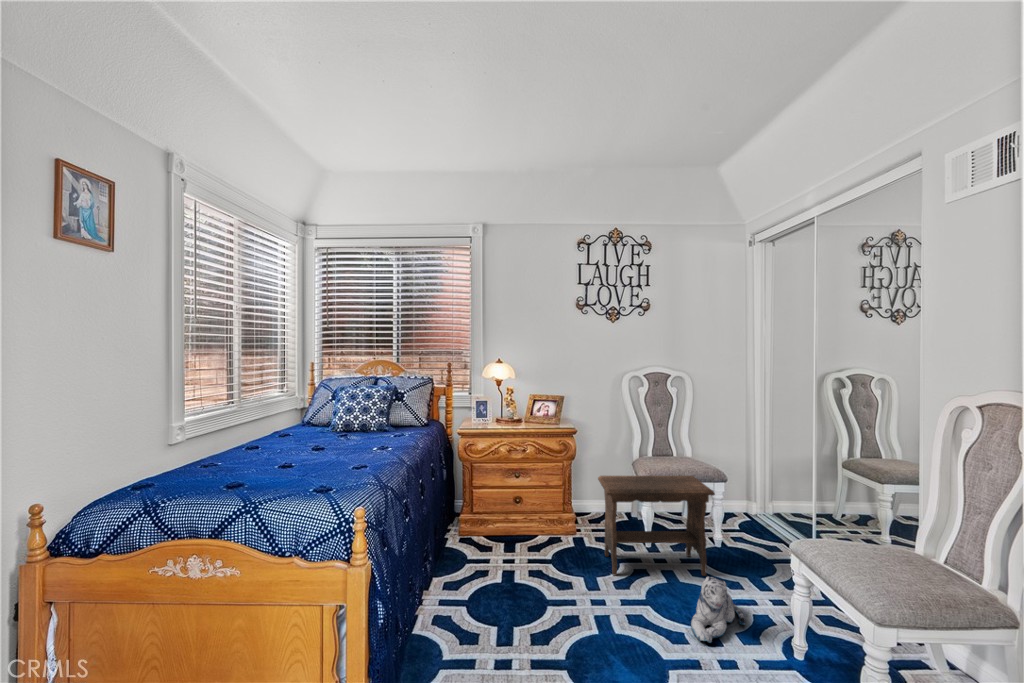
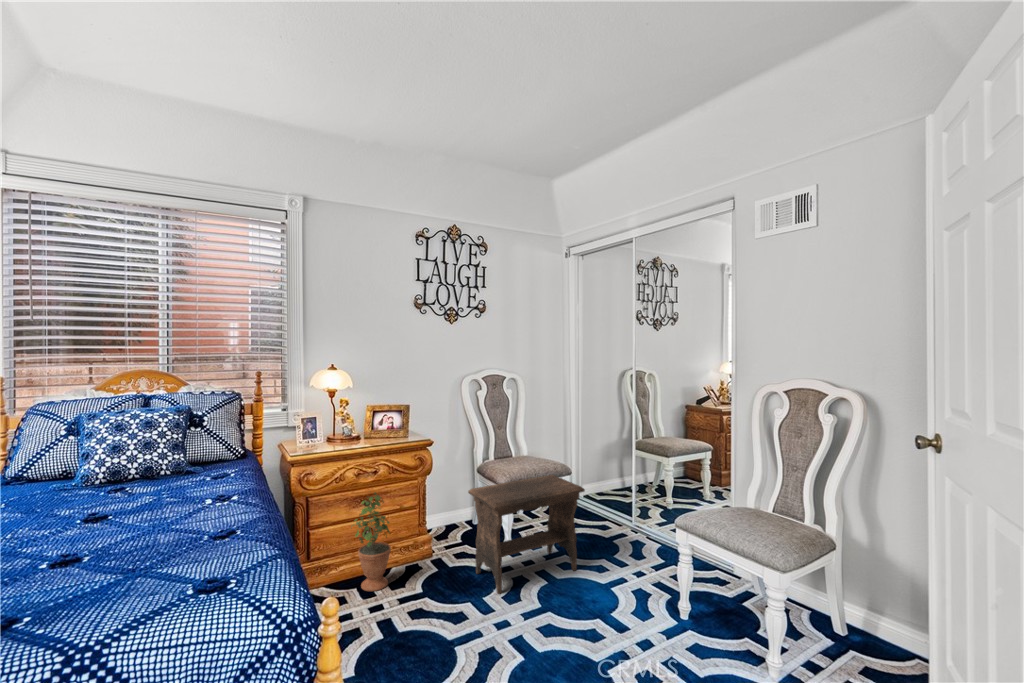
potted plant: none [498,465,532,549] -> present [351,493,391,591]
plush toy: present [691,577,746,643] -> none [593,575,640,642]

